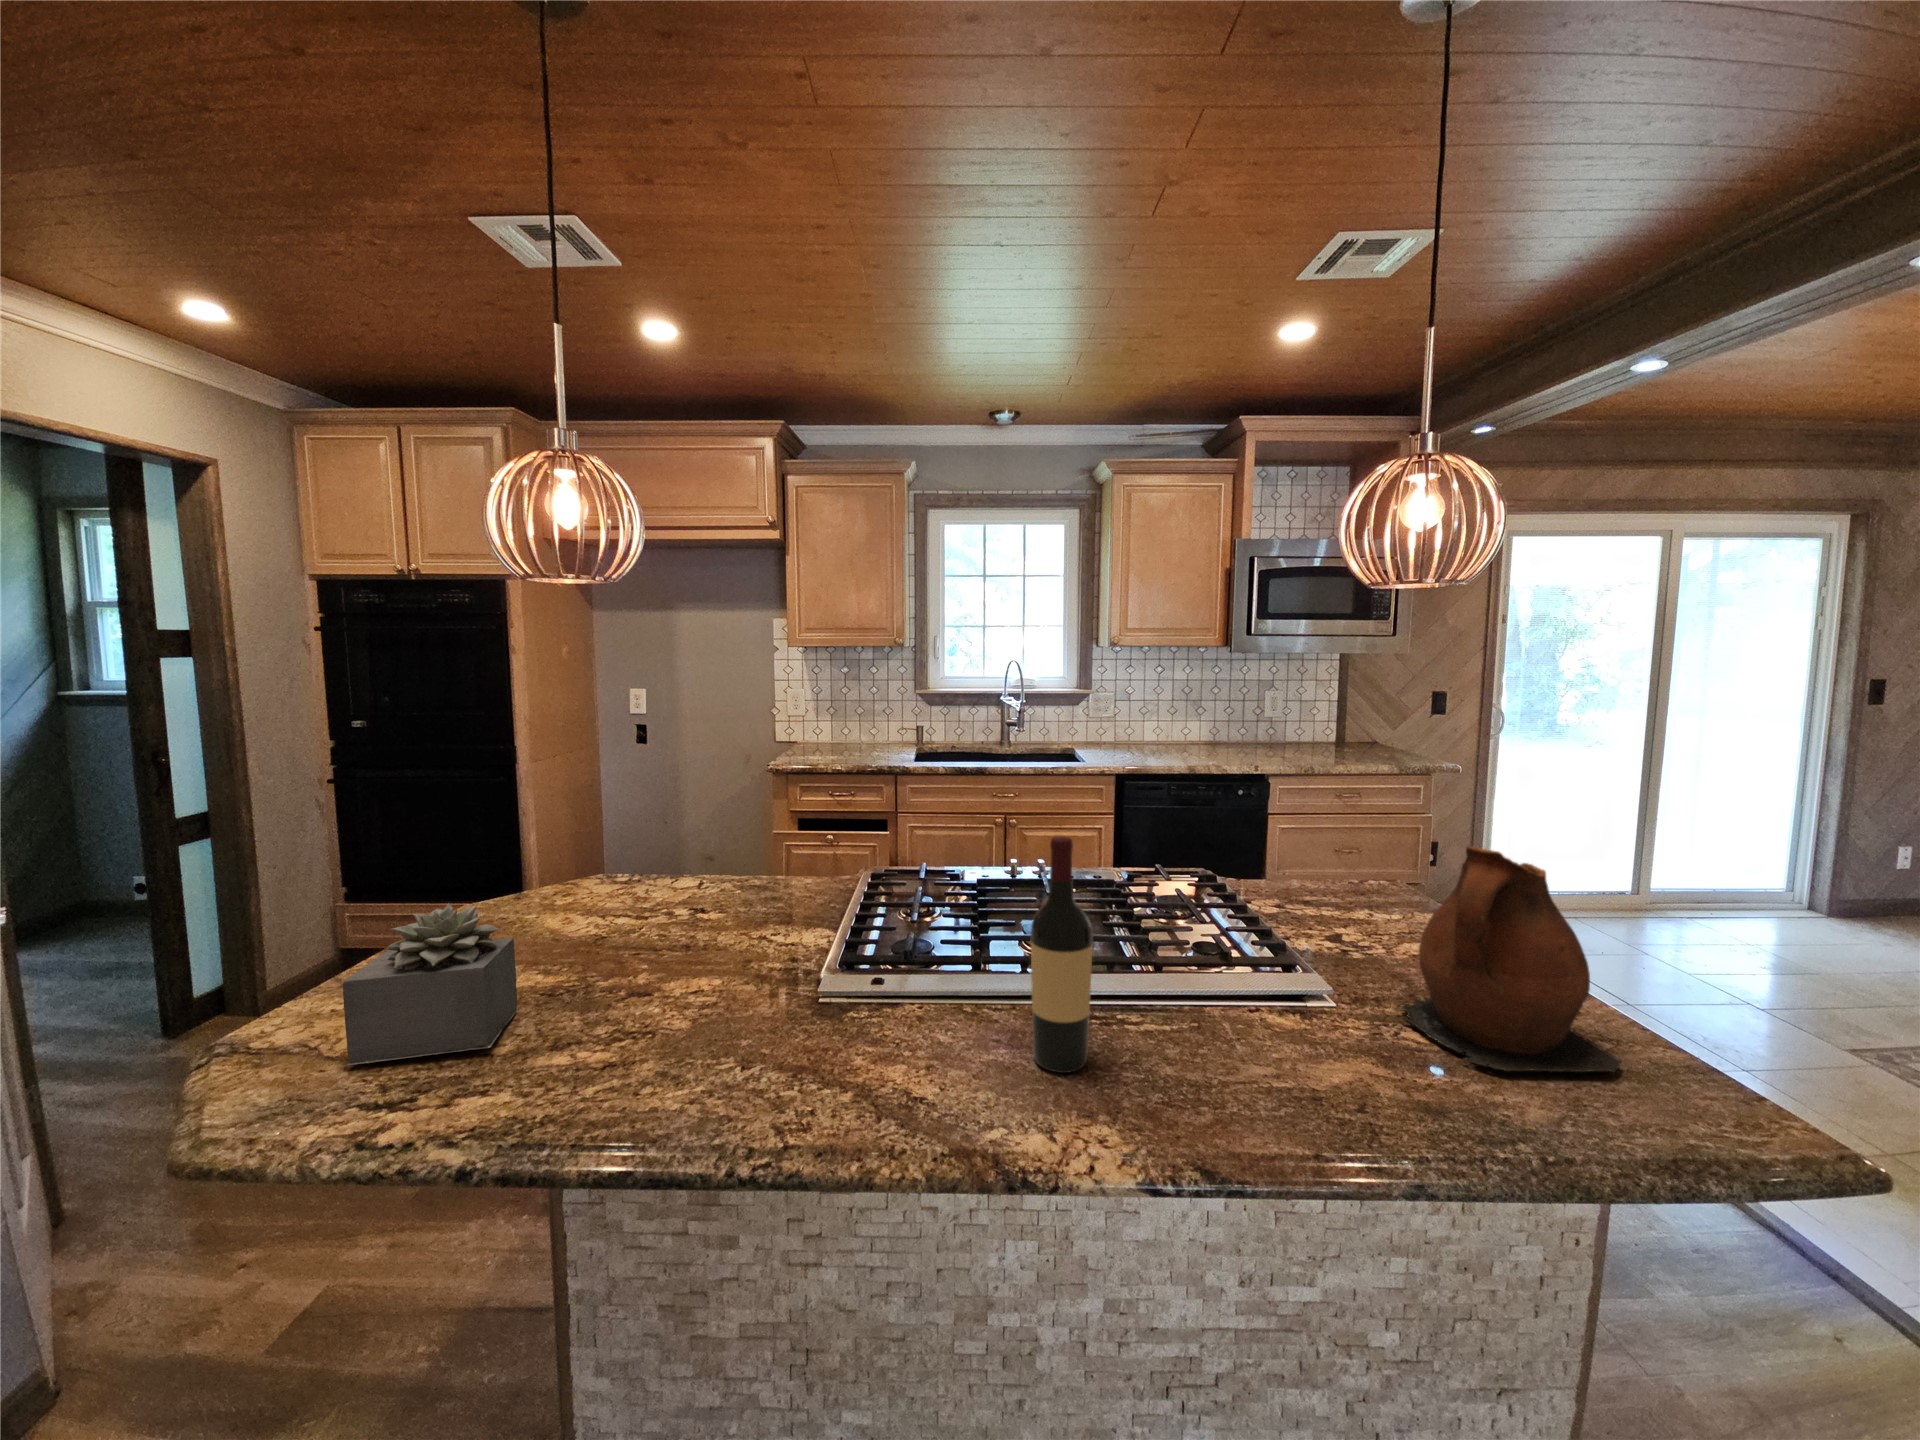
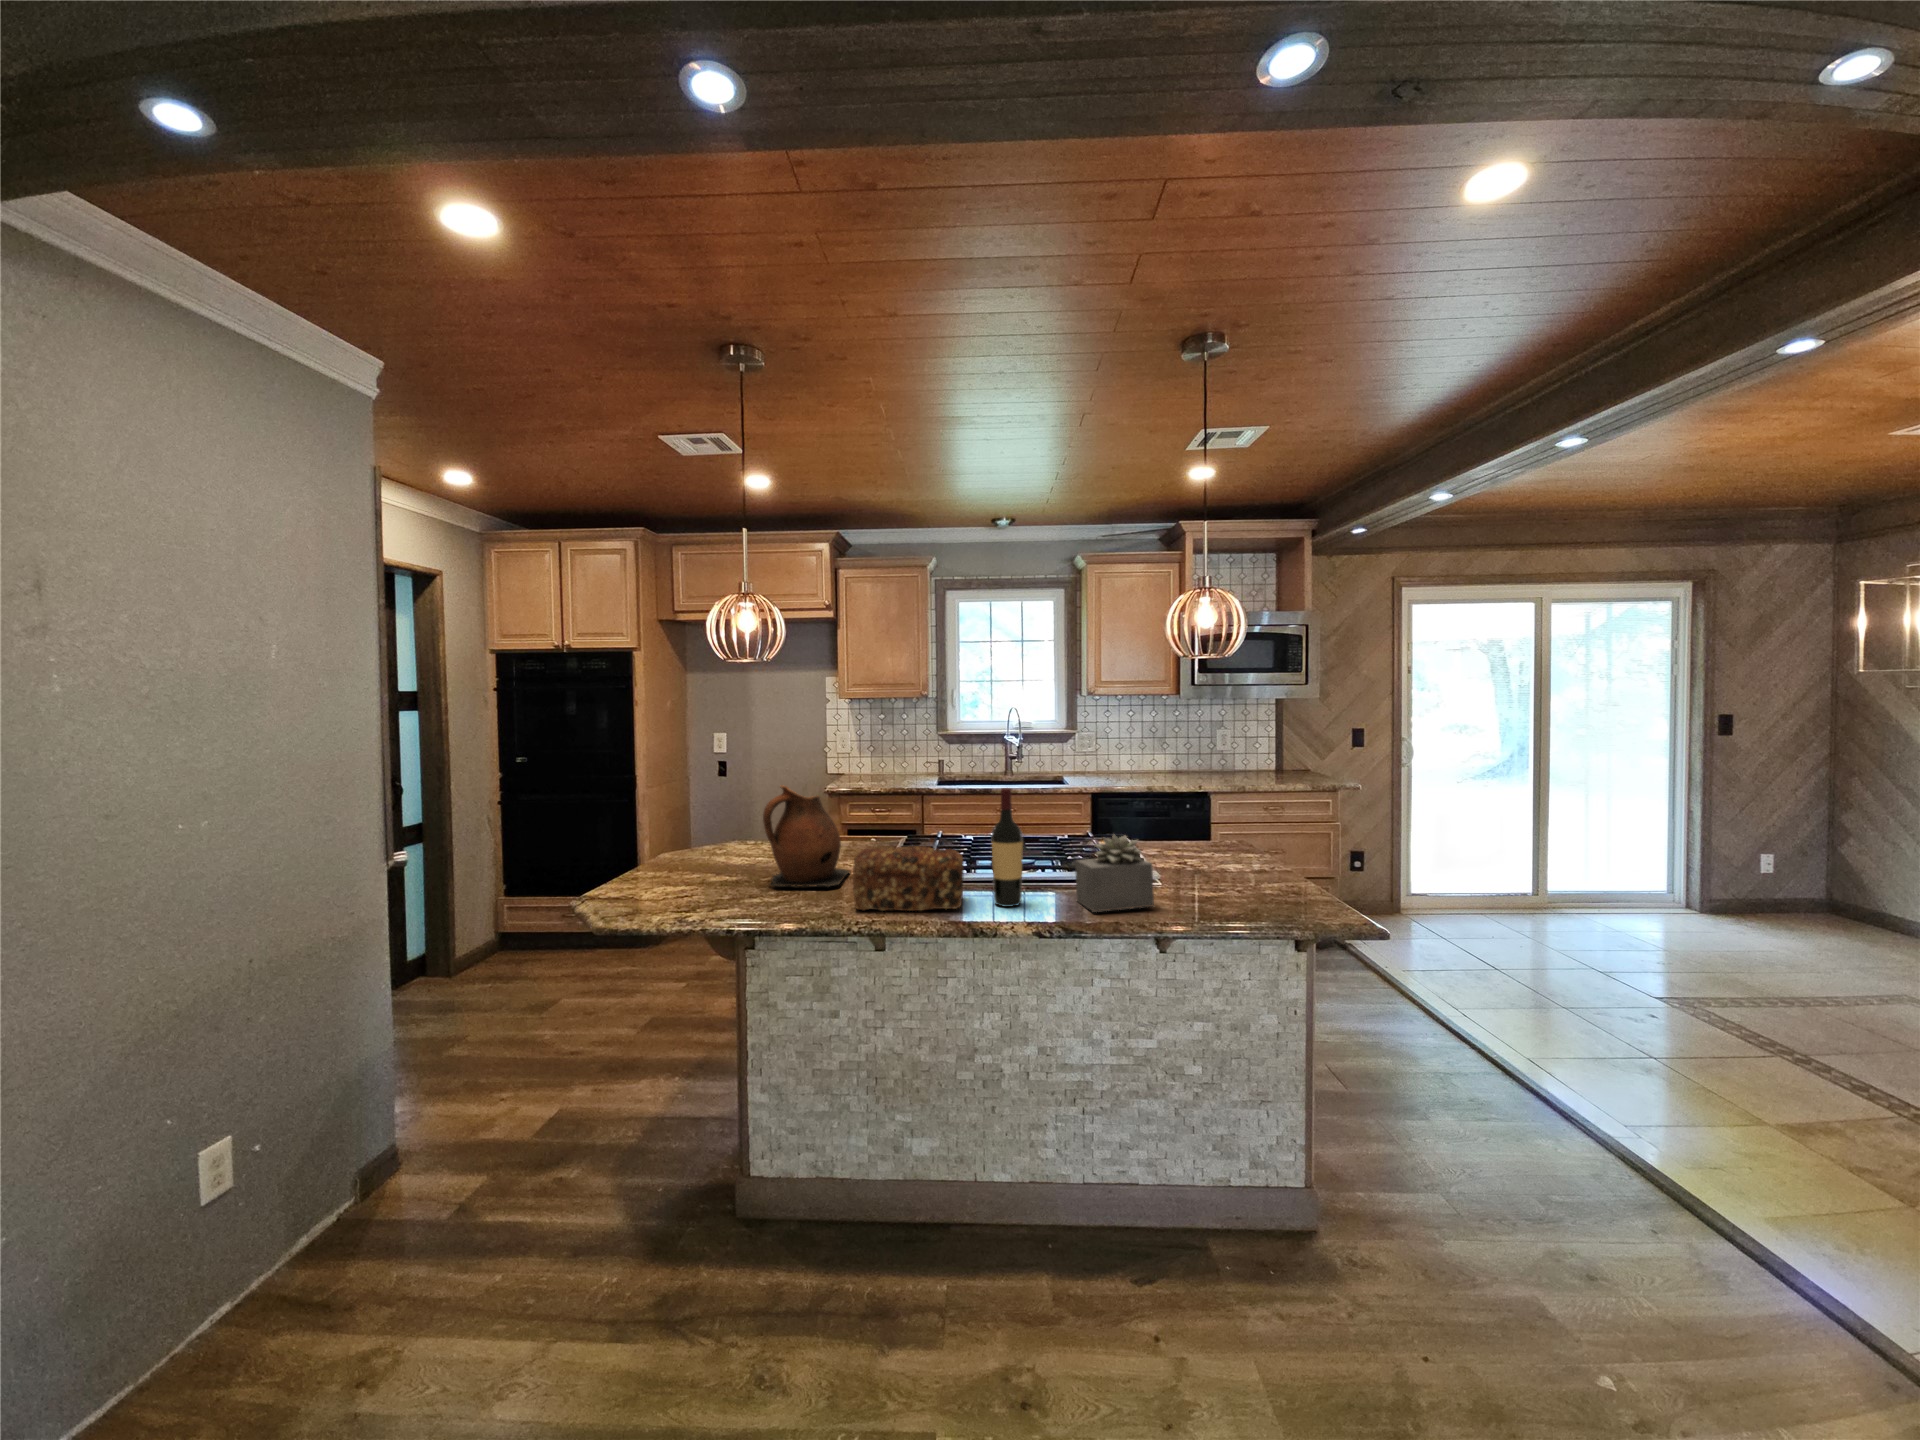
ceramic pitcher: present [1400,846,1621,1074] -> present [763,786,850,887]
succulent plant: present [343,903,517,1065] -> present [1075,835,1154,912]
bread loaf: none [747,945,974,1091] -> present [853,846,964,911]

